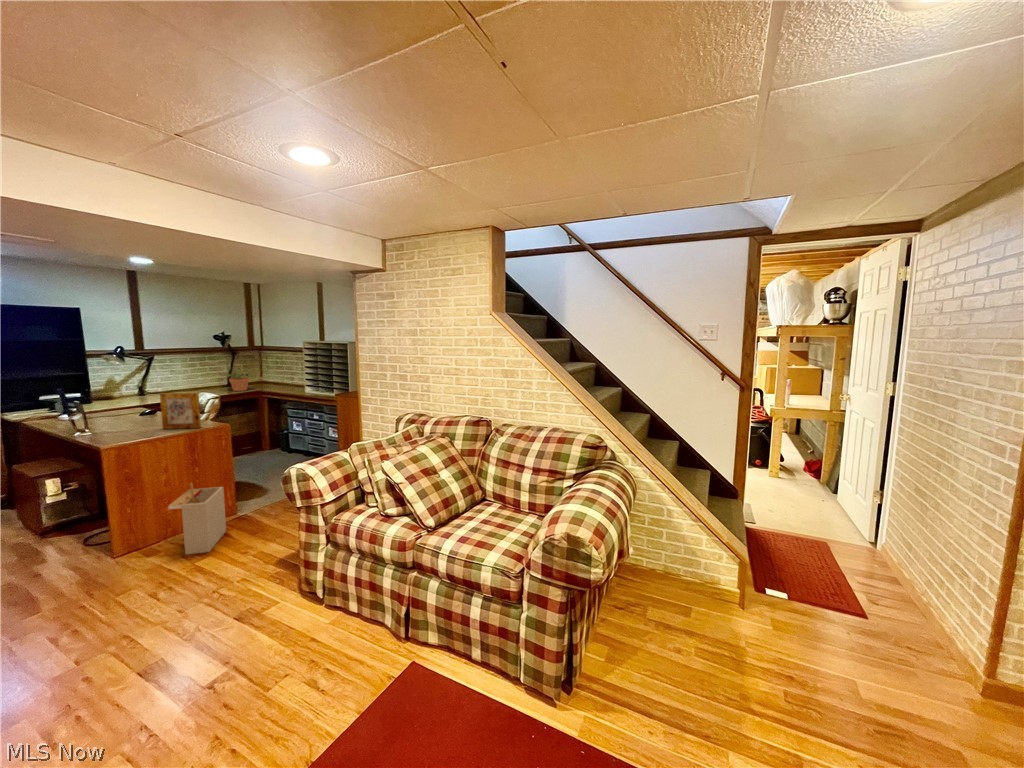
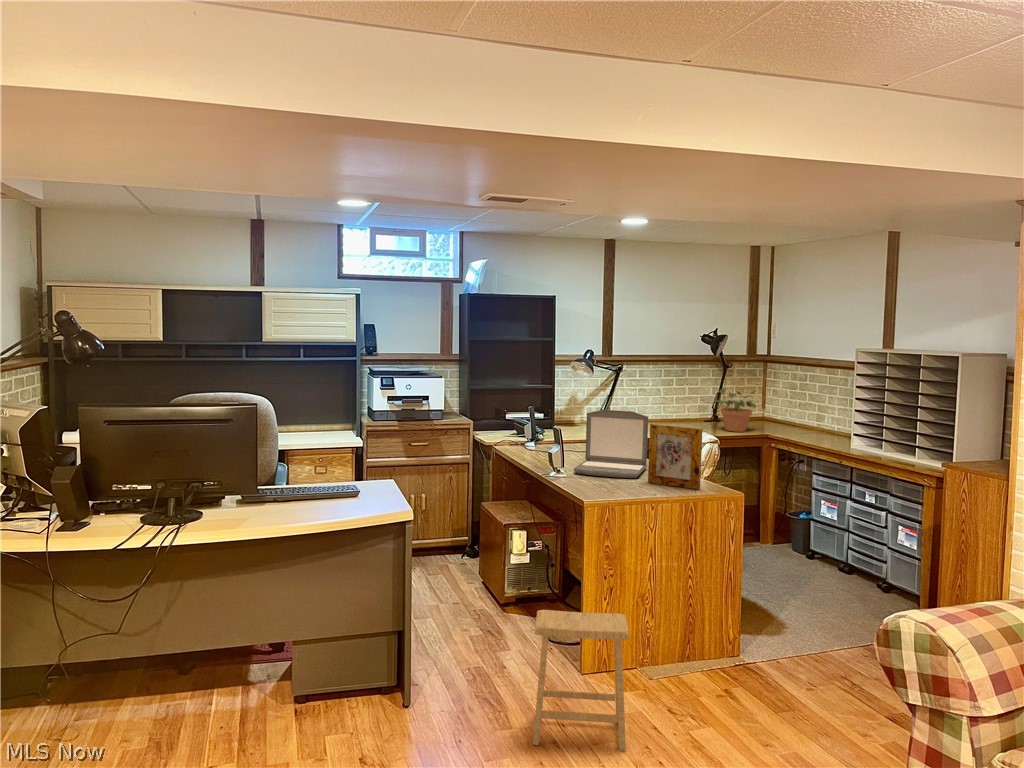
laptop: none [99,386,165,431] -> present [574,410,648,478]
storage bin: present [168,483,226,554] -> none [655,584,730,717]
footstool: none [56,512,147,615] -> present [533,610,629,751]

